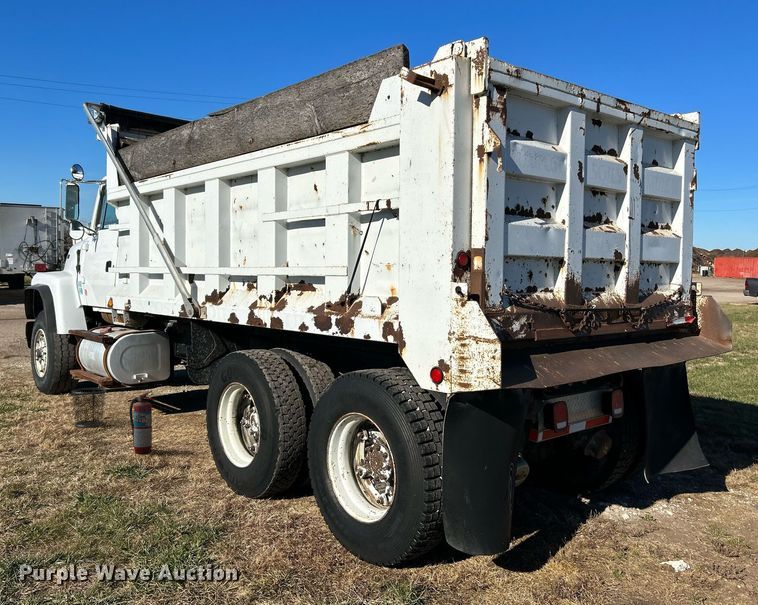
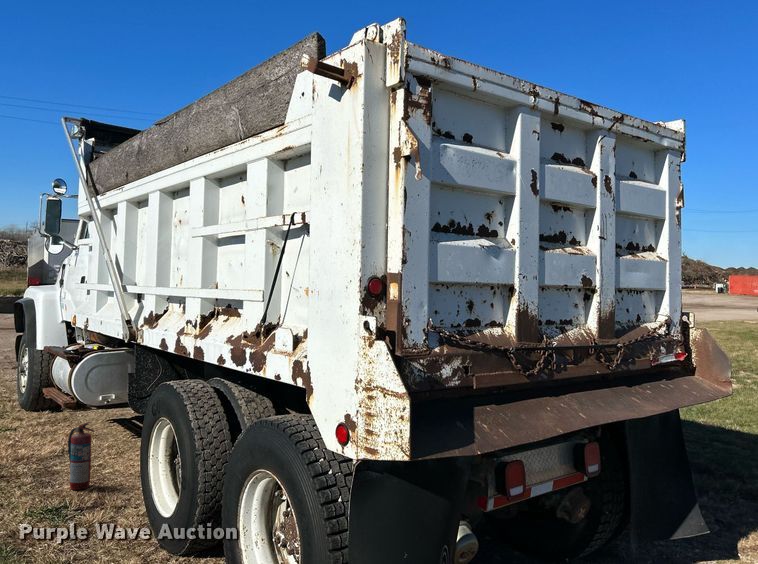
trash can: present [72,388,106,427] -> none [25,412,64,454]

